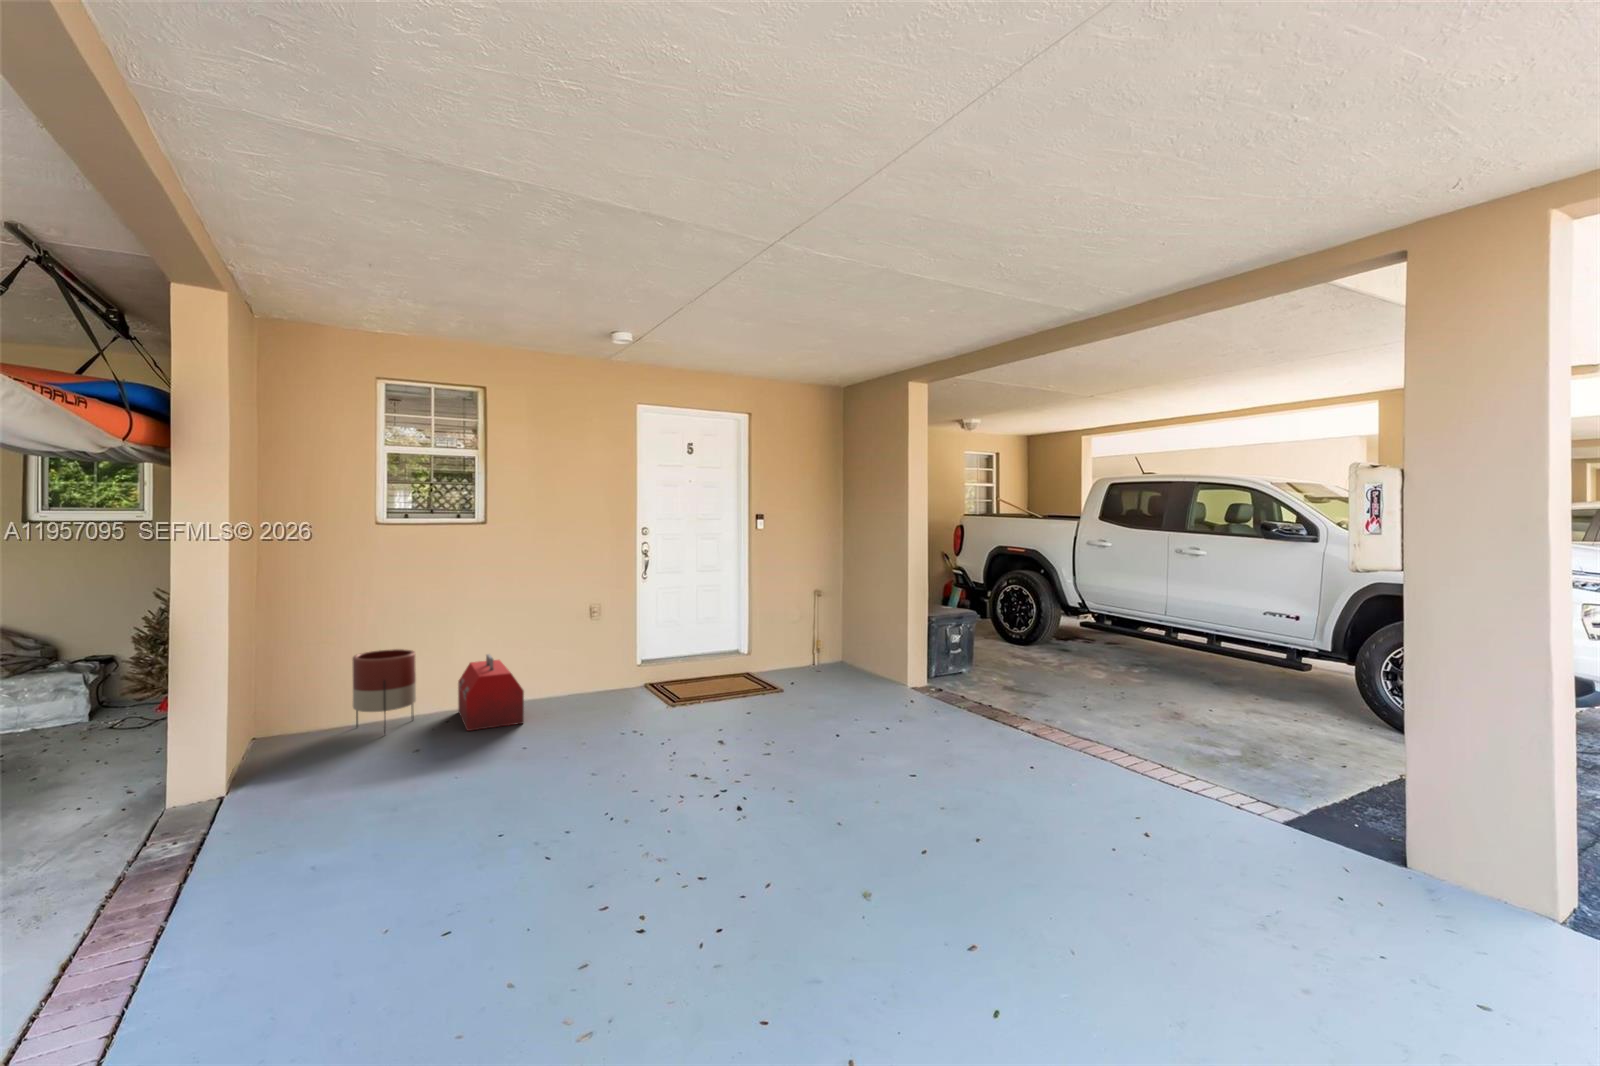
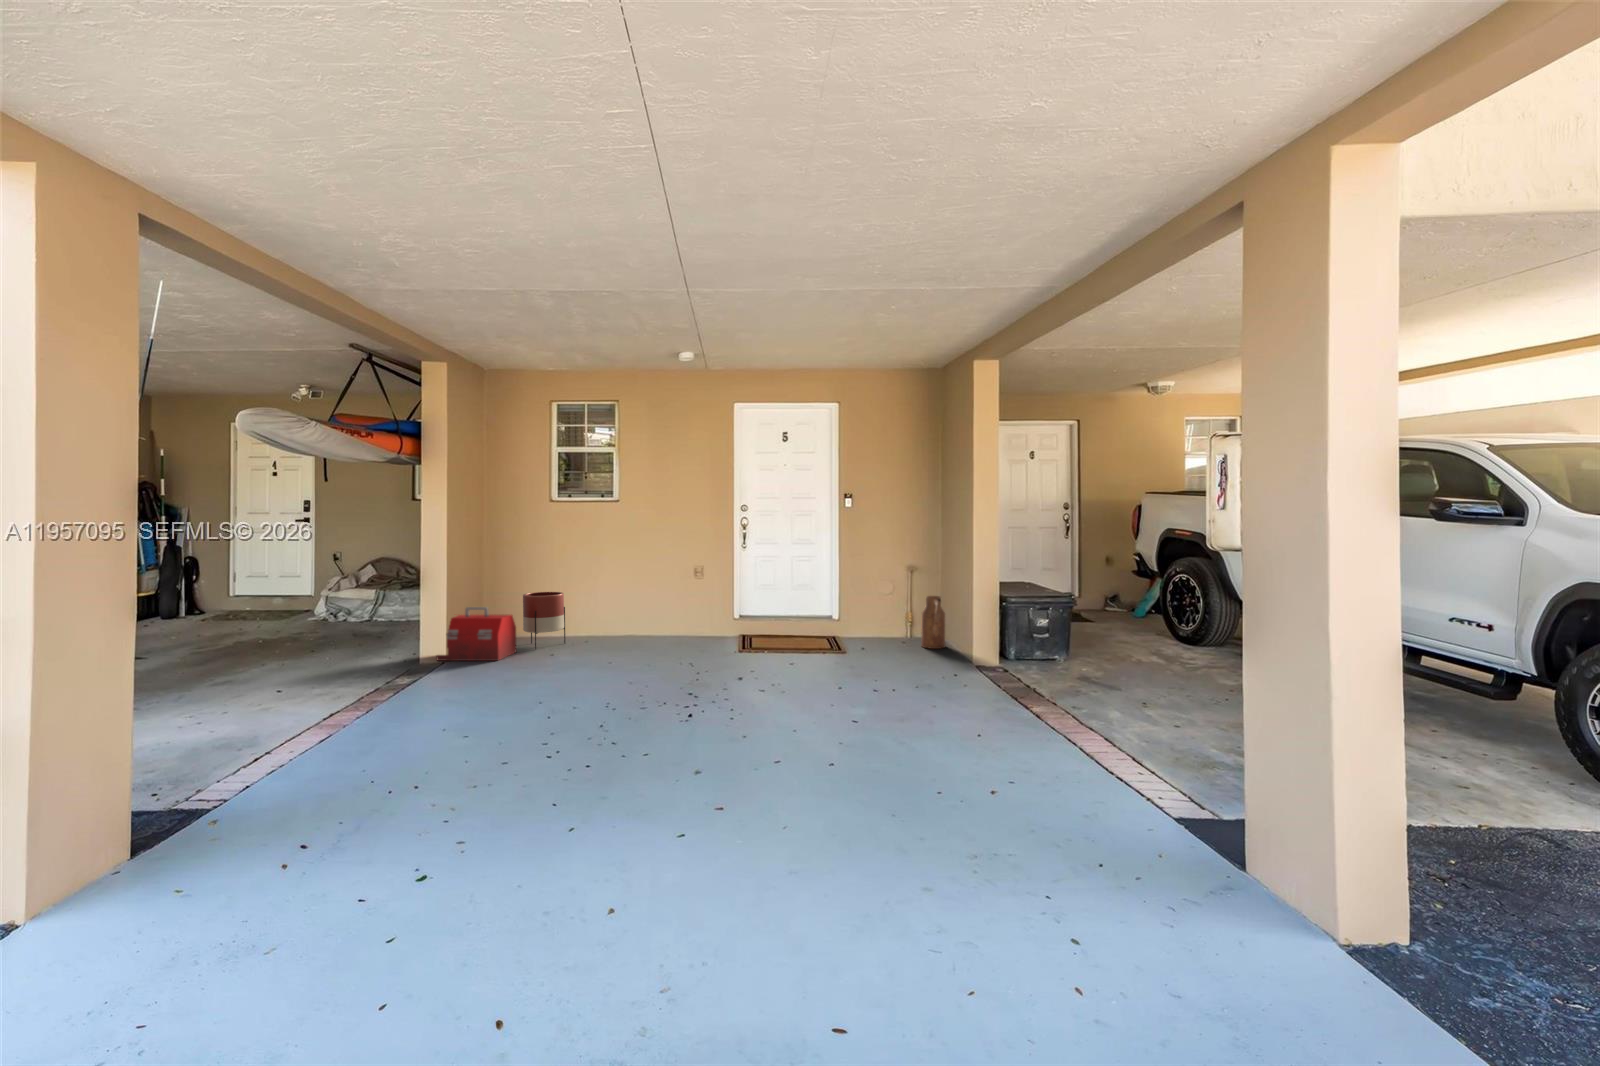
watering can: none [836,619,868,673] -> present [921,596,945,649]
toolbox: present [458,654,524,731] -> present [436,607,516,661]

